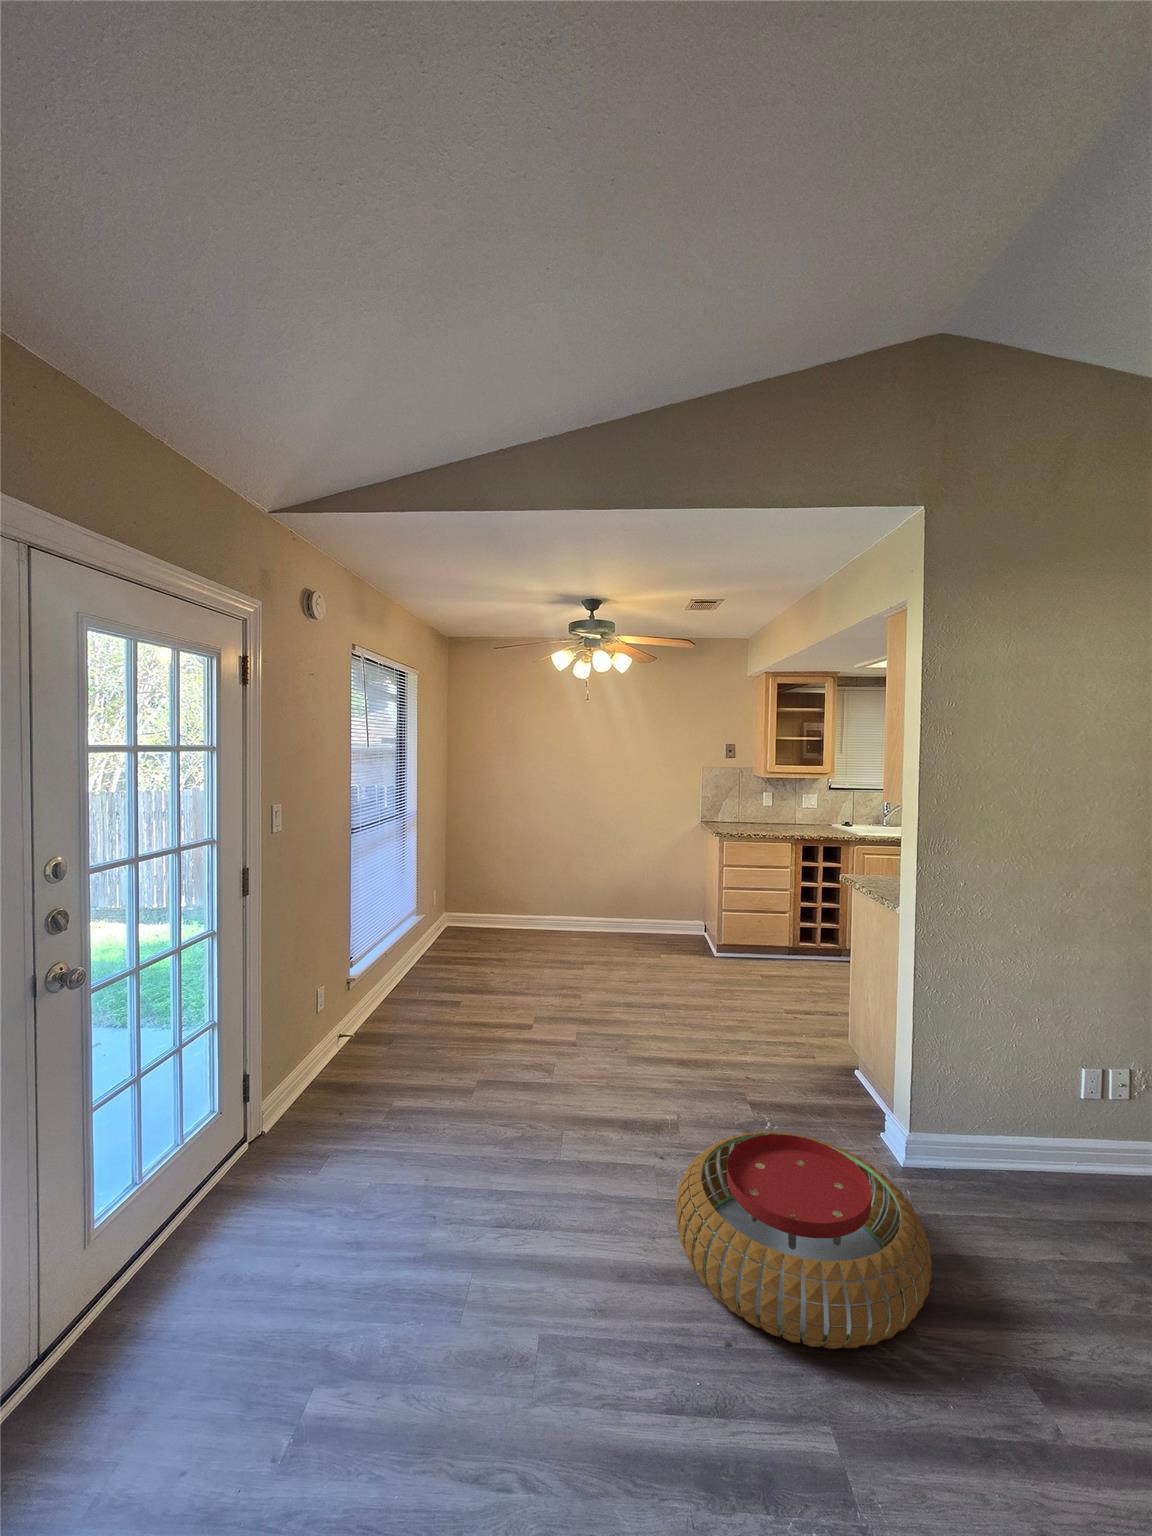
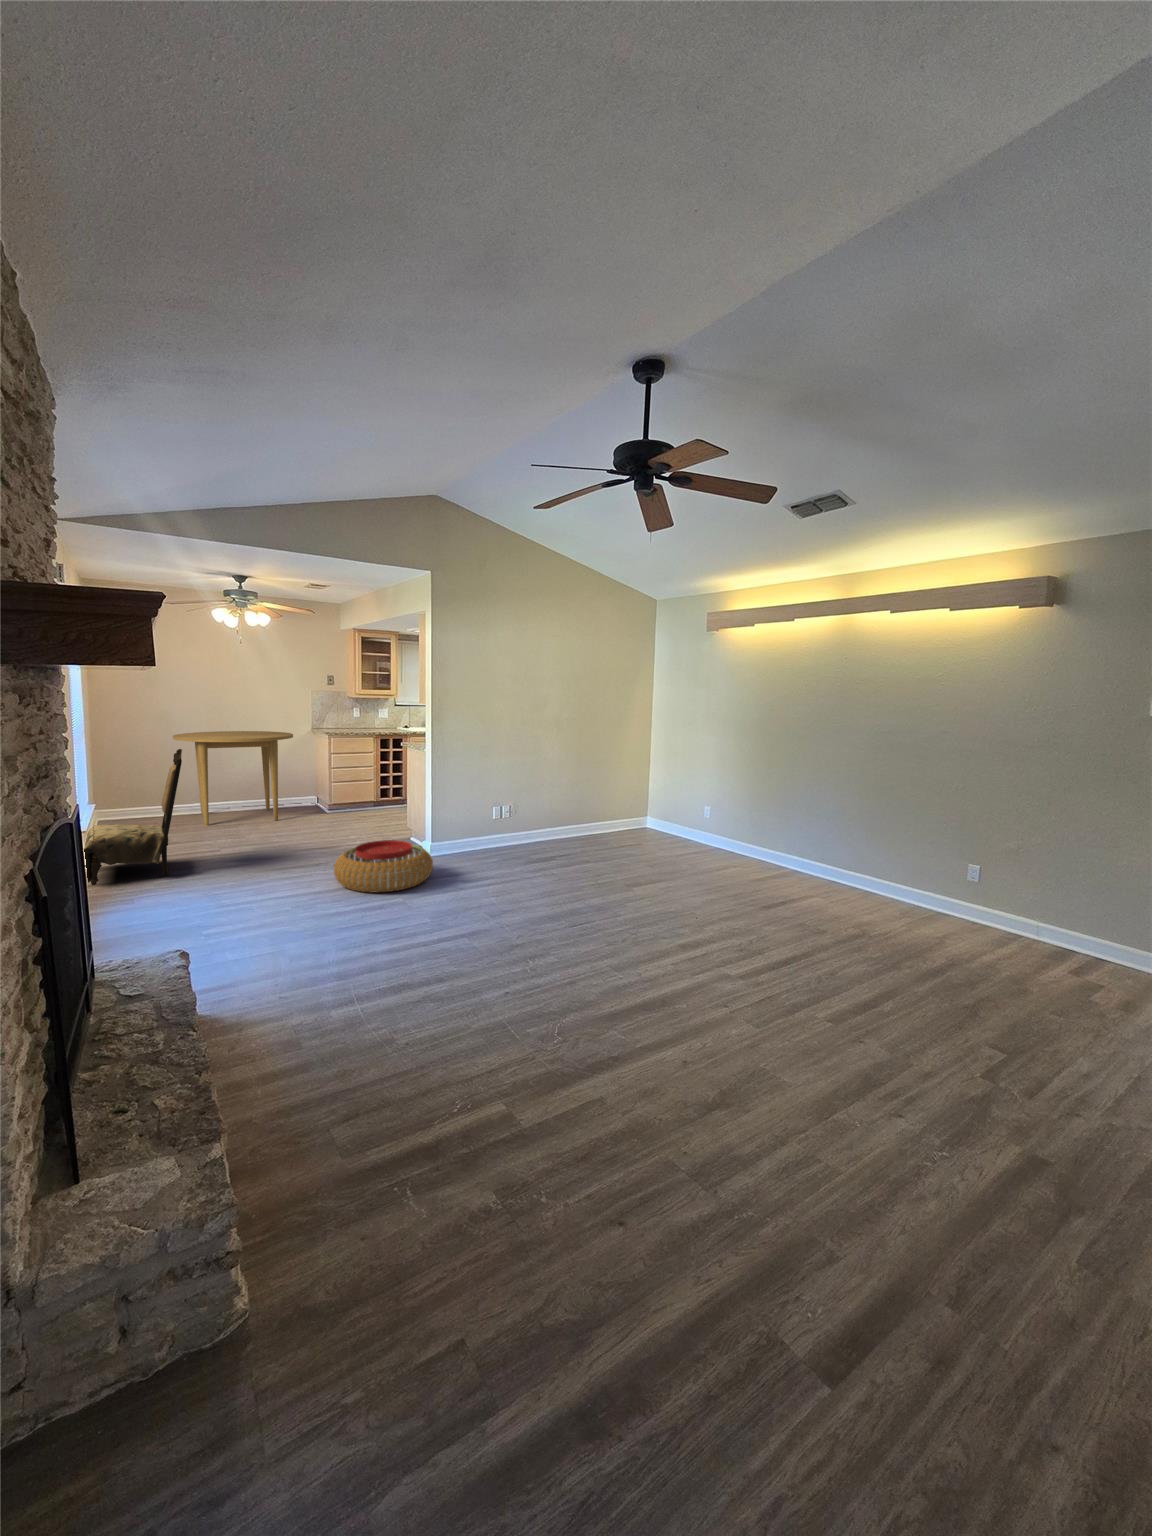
dining table: none [519,824,669,967] -> present [173,731,293,826]
dining chair: none [306,875,473,1094] -> present [84,749,182,885]

